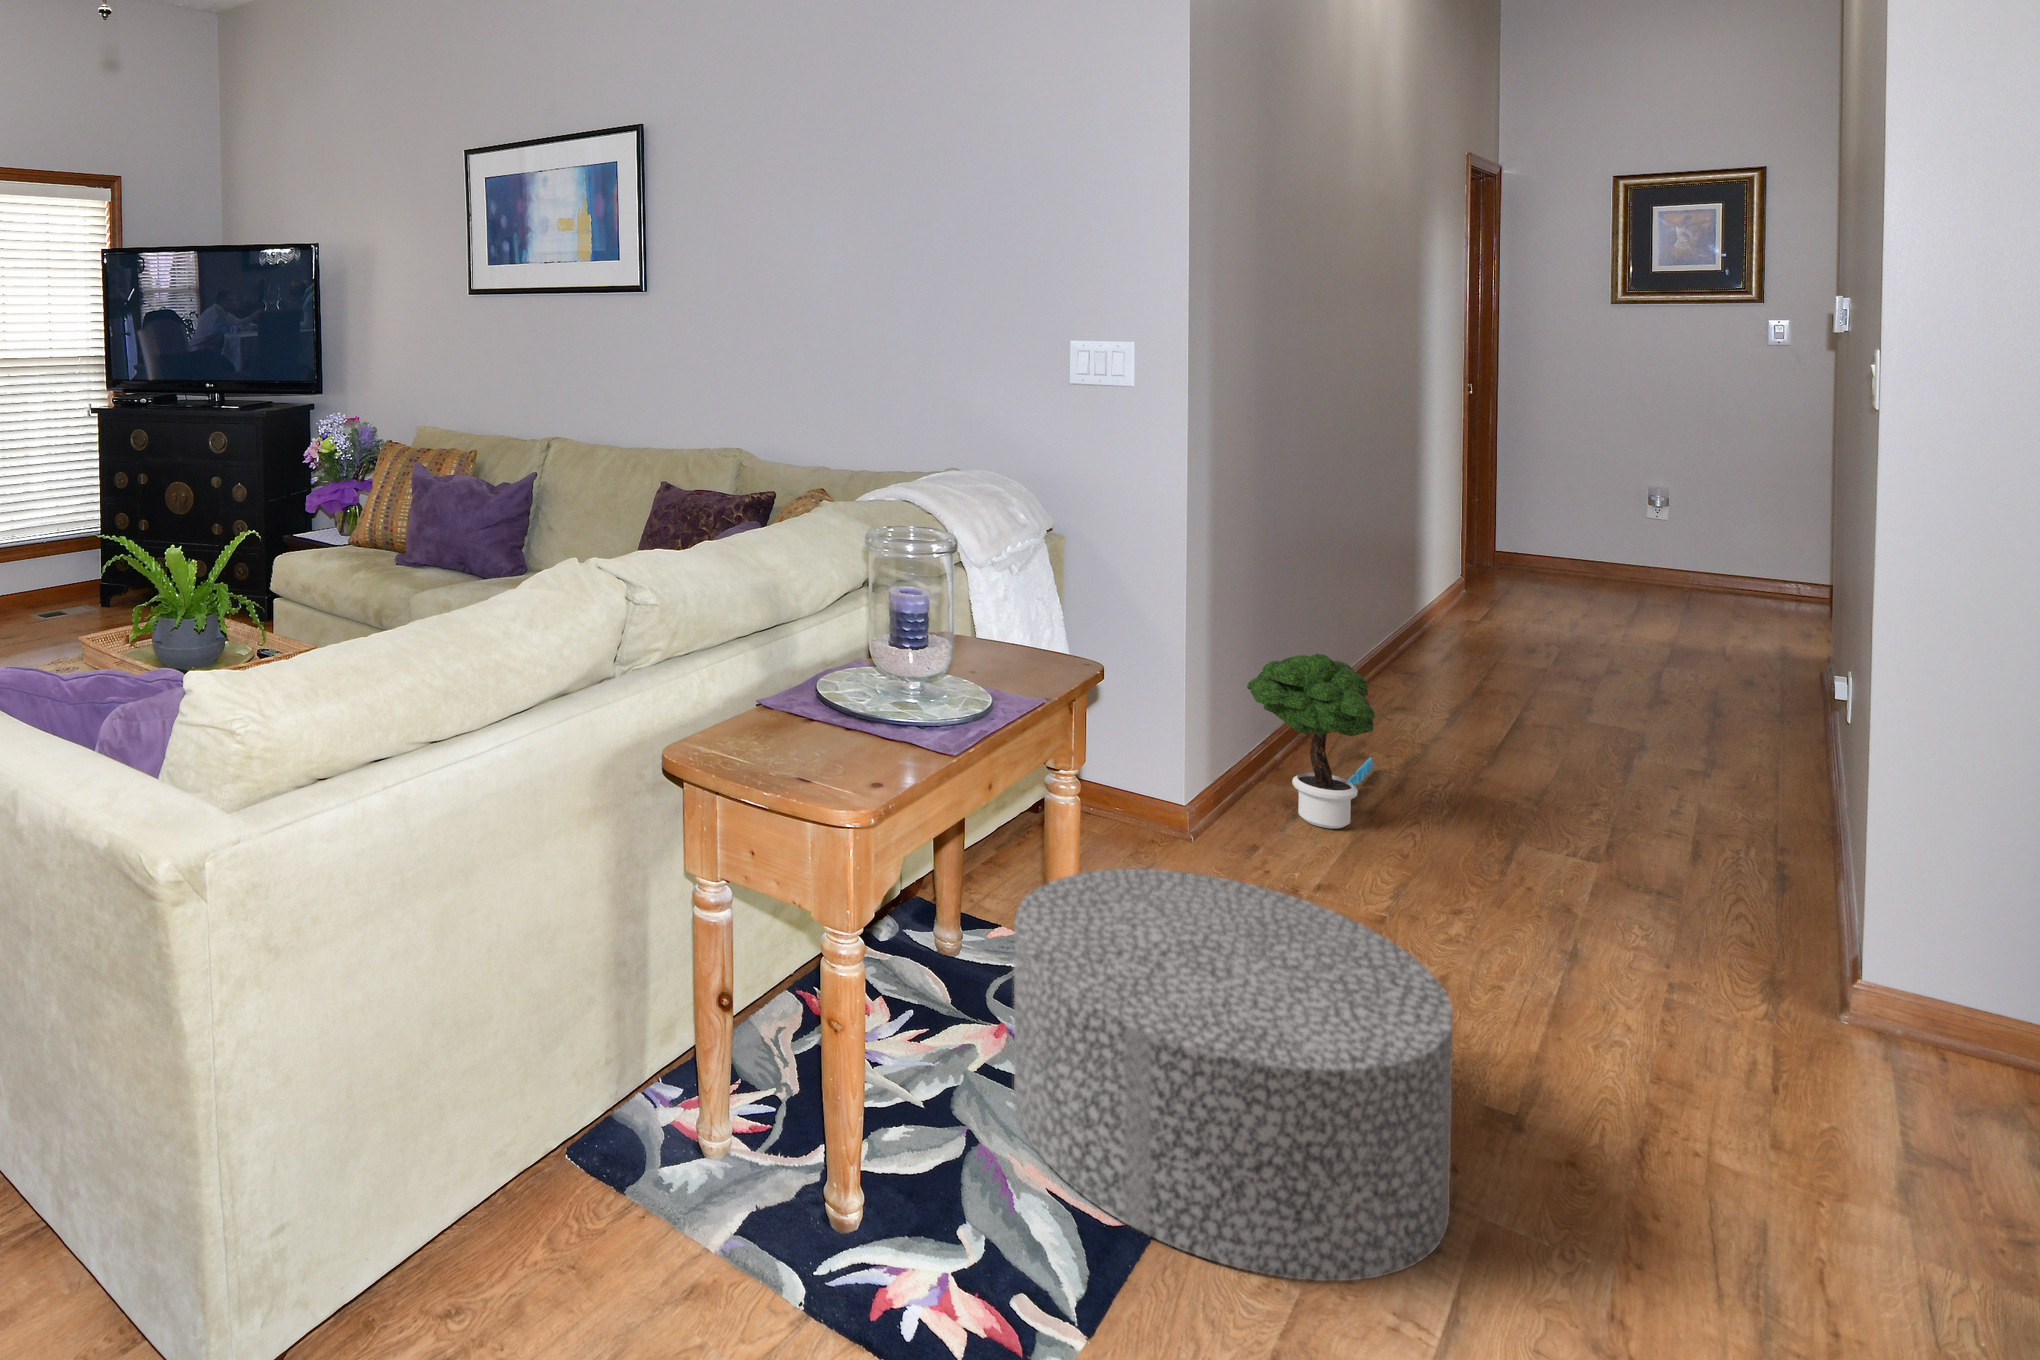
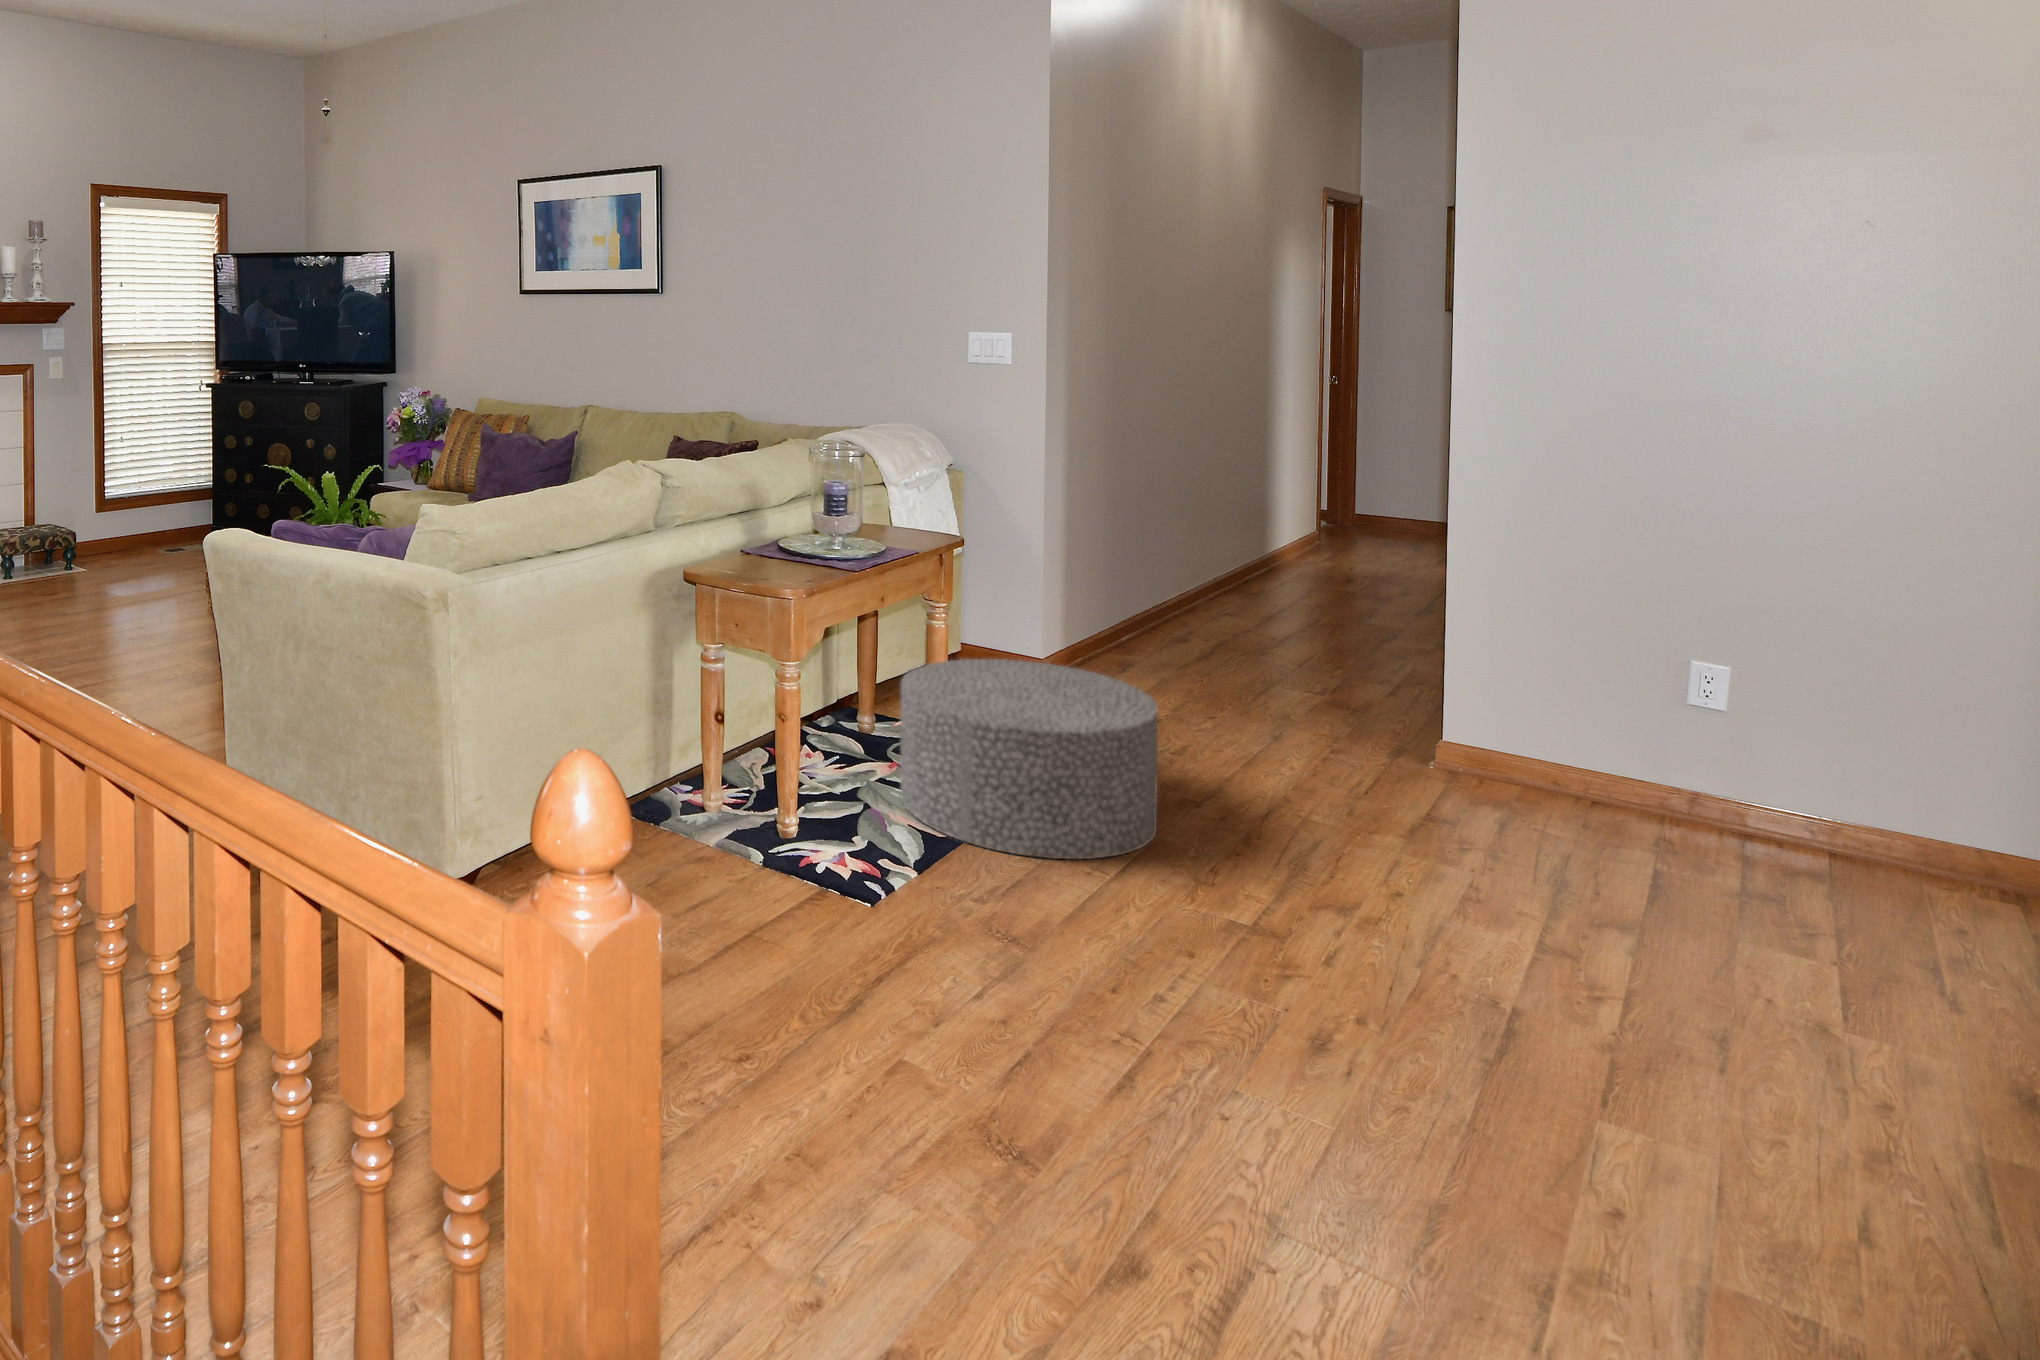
potted tree: present [1247,654,1375,829] -> none [1096,547,1197,673]

